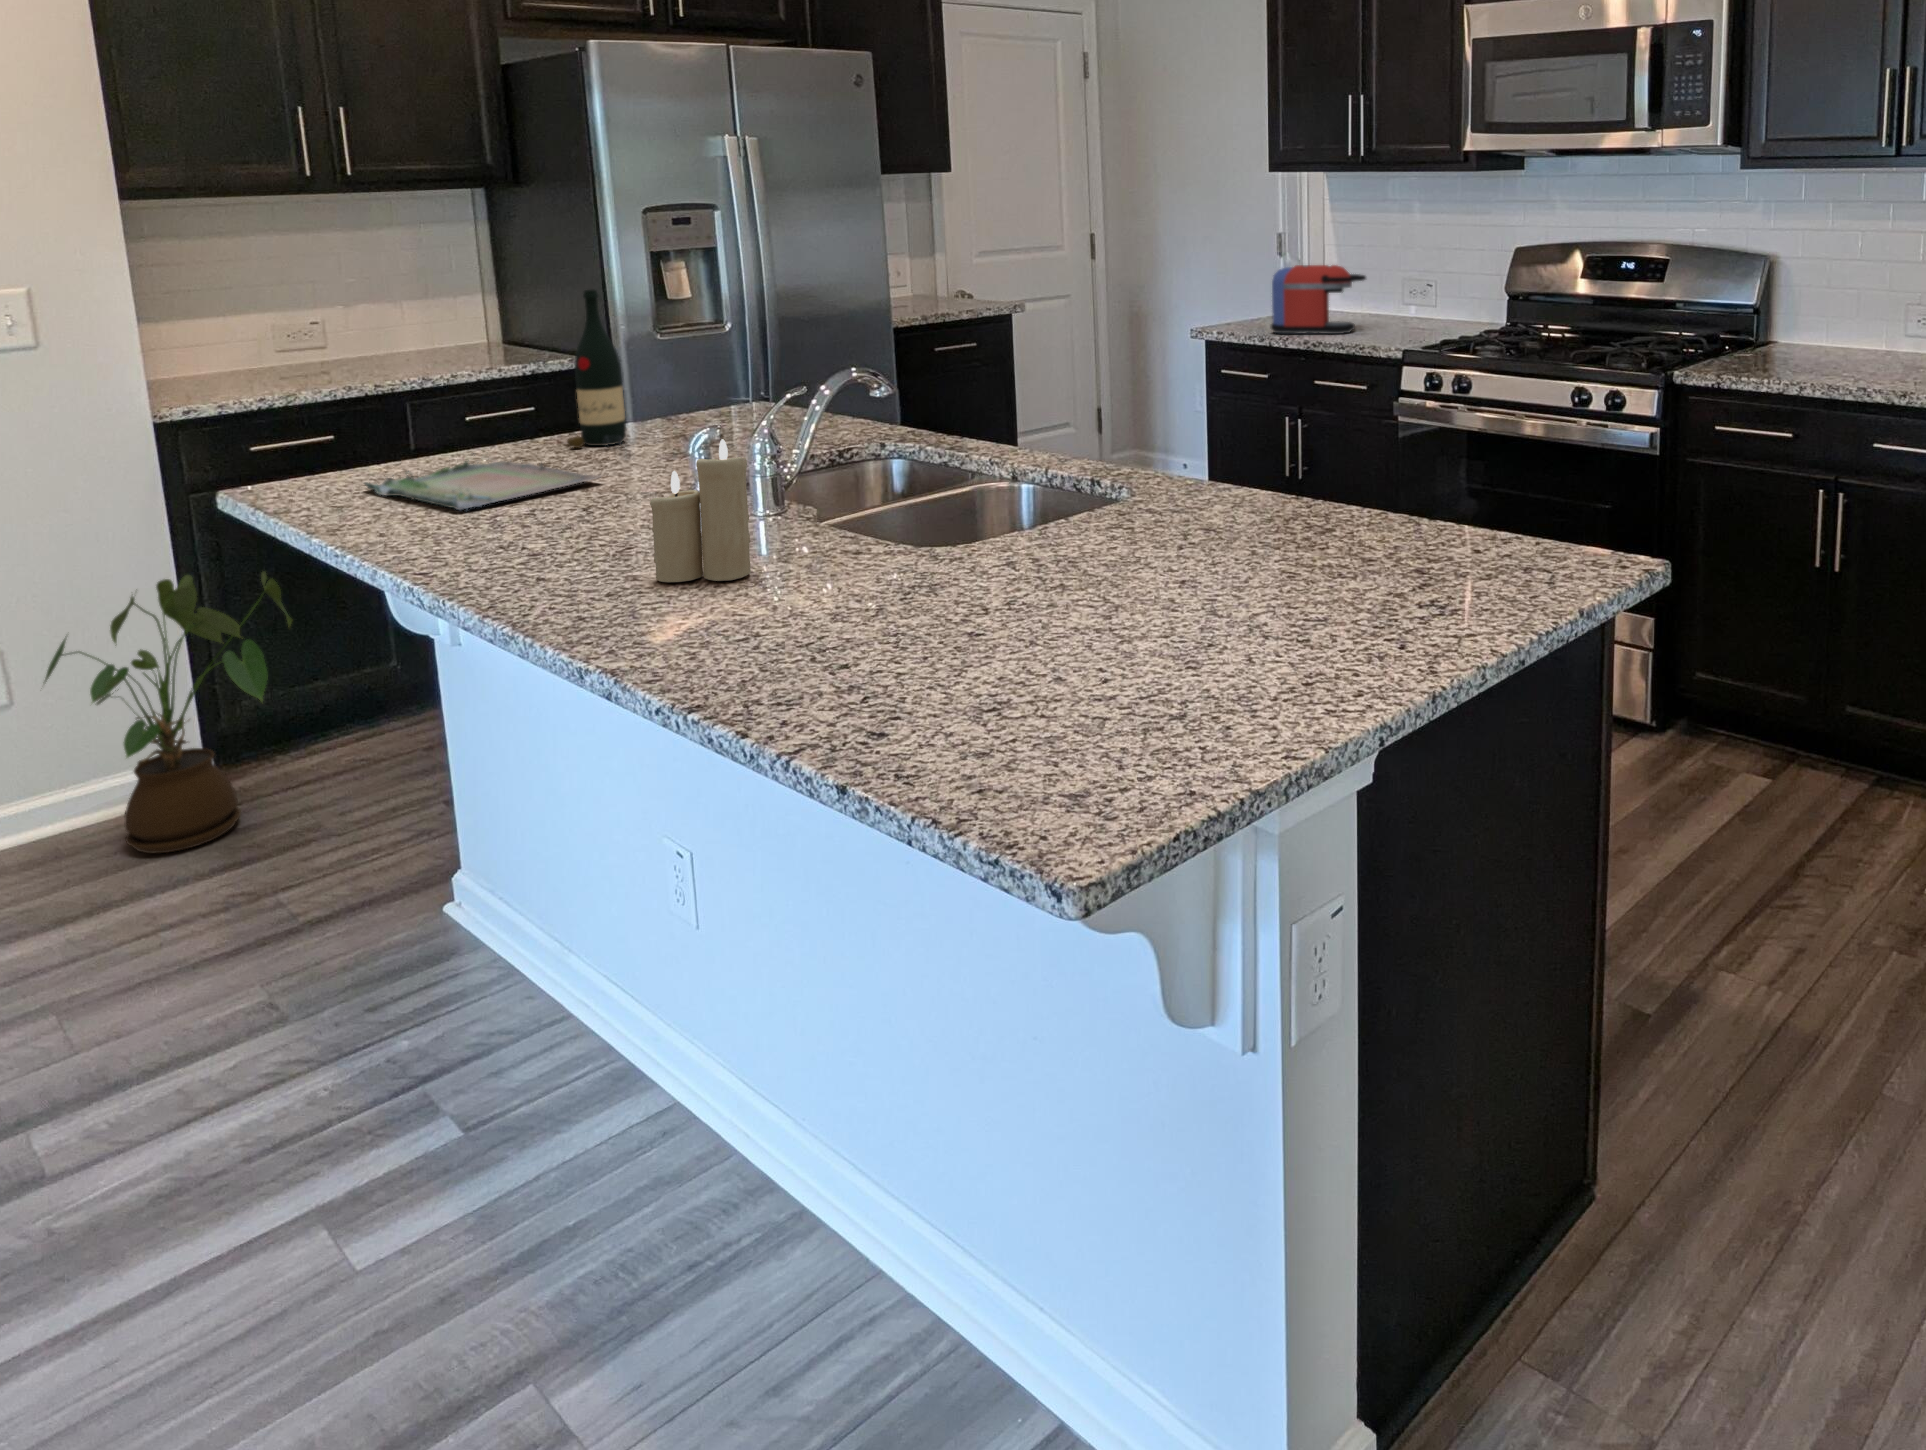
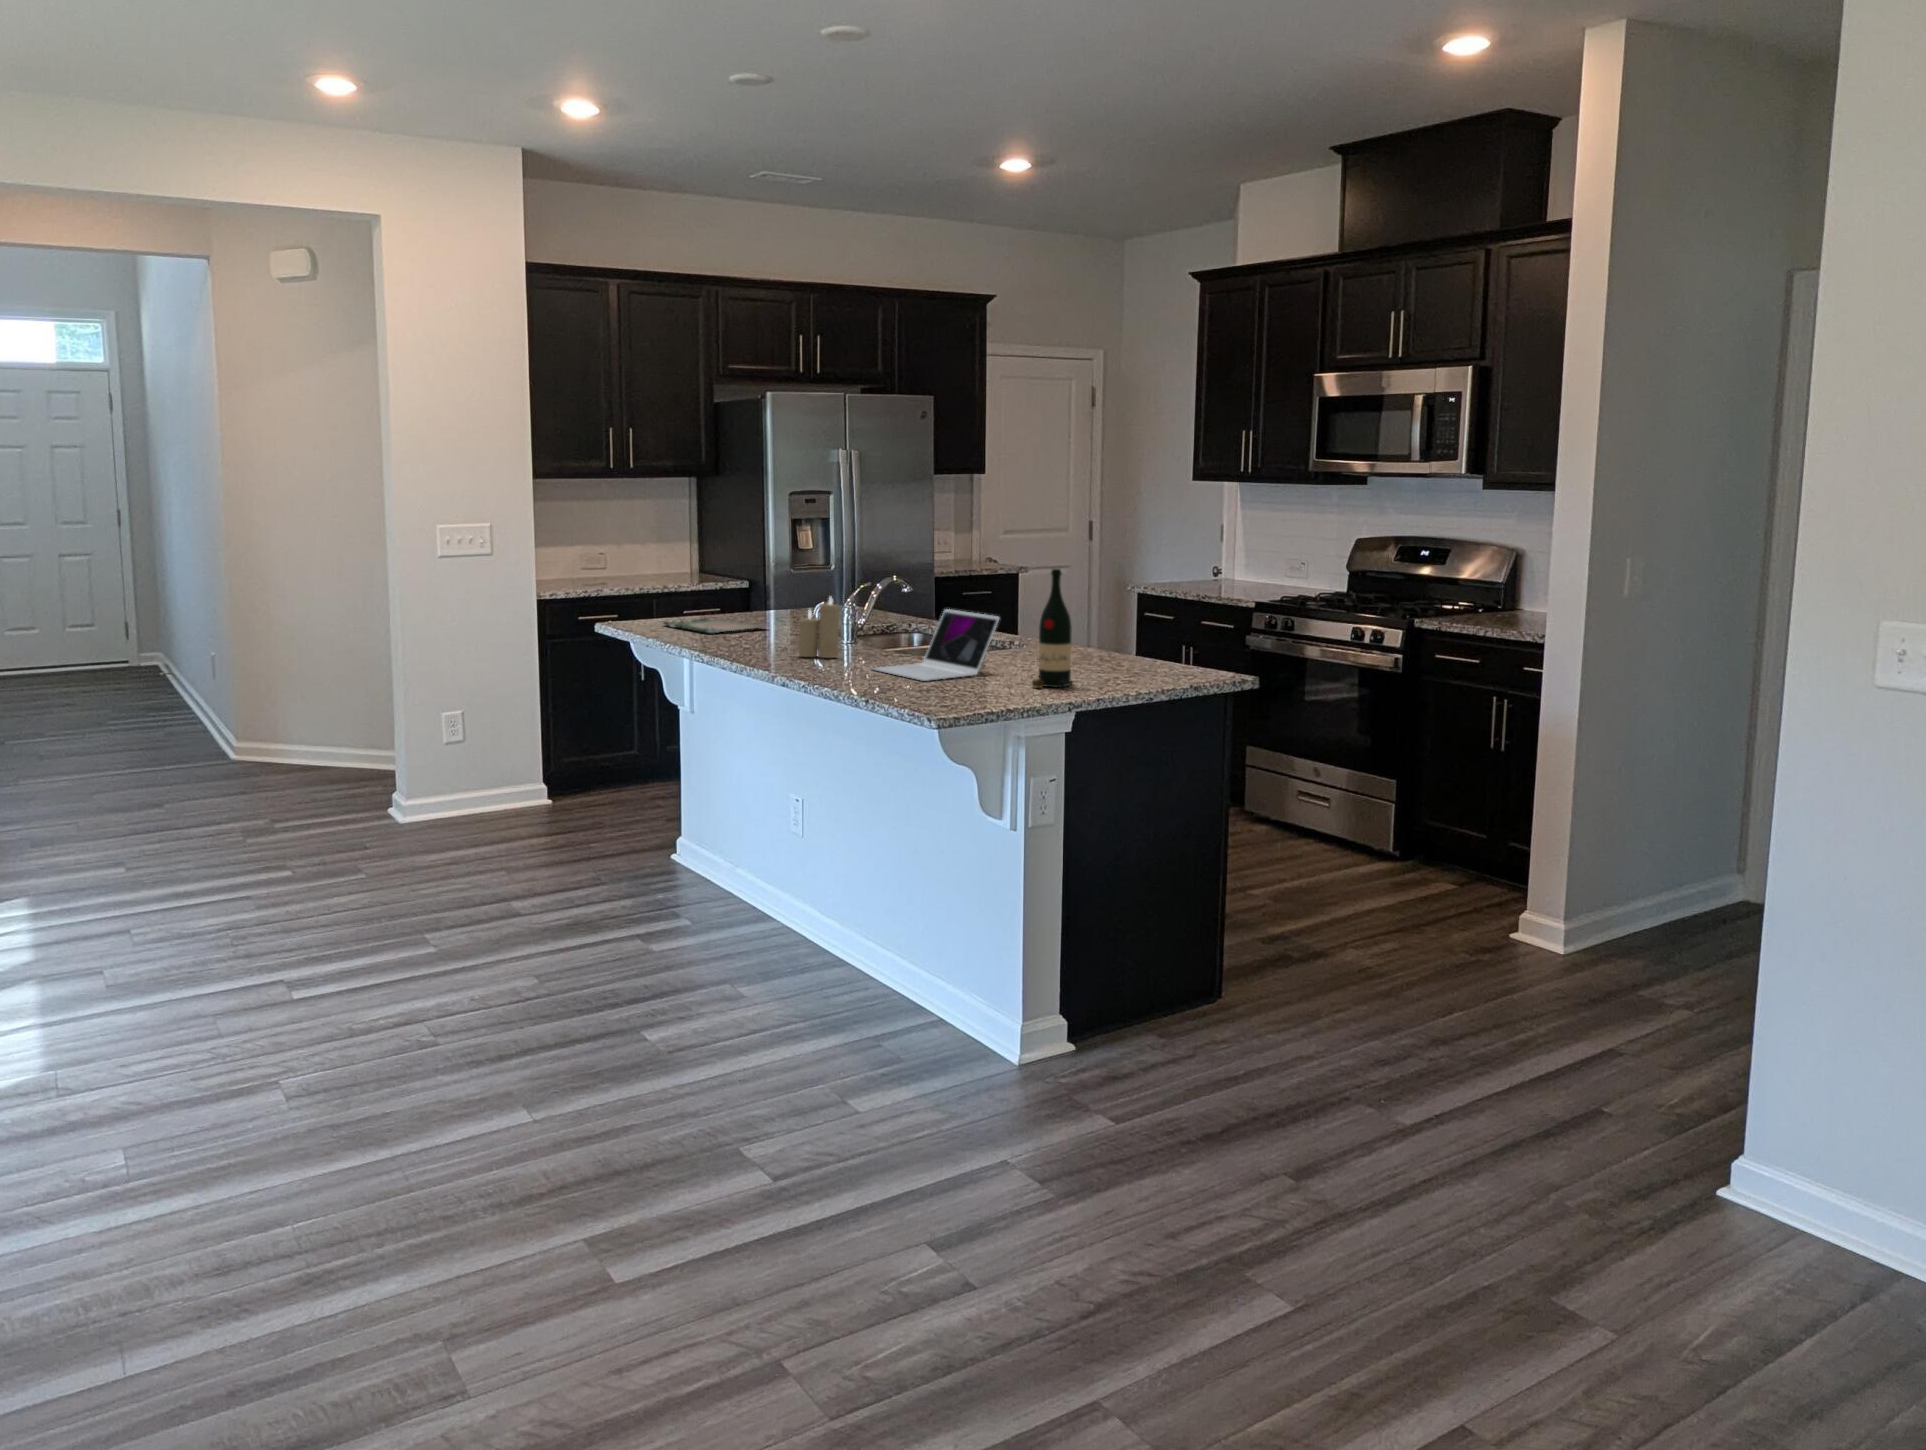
coffee maker: present [1271,265,1366,334] -> none [1182,545,1249,593]
wine bottle: present [567,290,626,448] -> present [1032,569,1073,688]
laptop: none [836,453,1134,661] -> present [873,609,999,681]
house plant: present [45,572,293,853] -> none [489,681,597,823]

